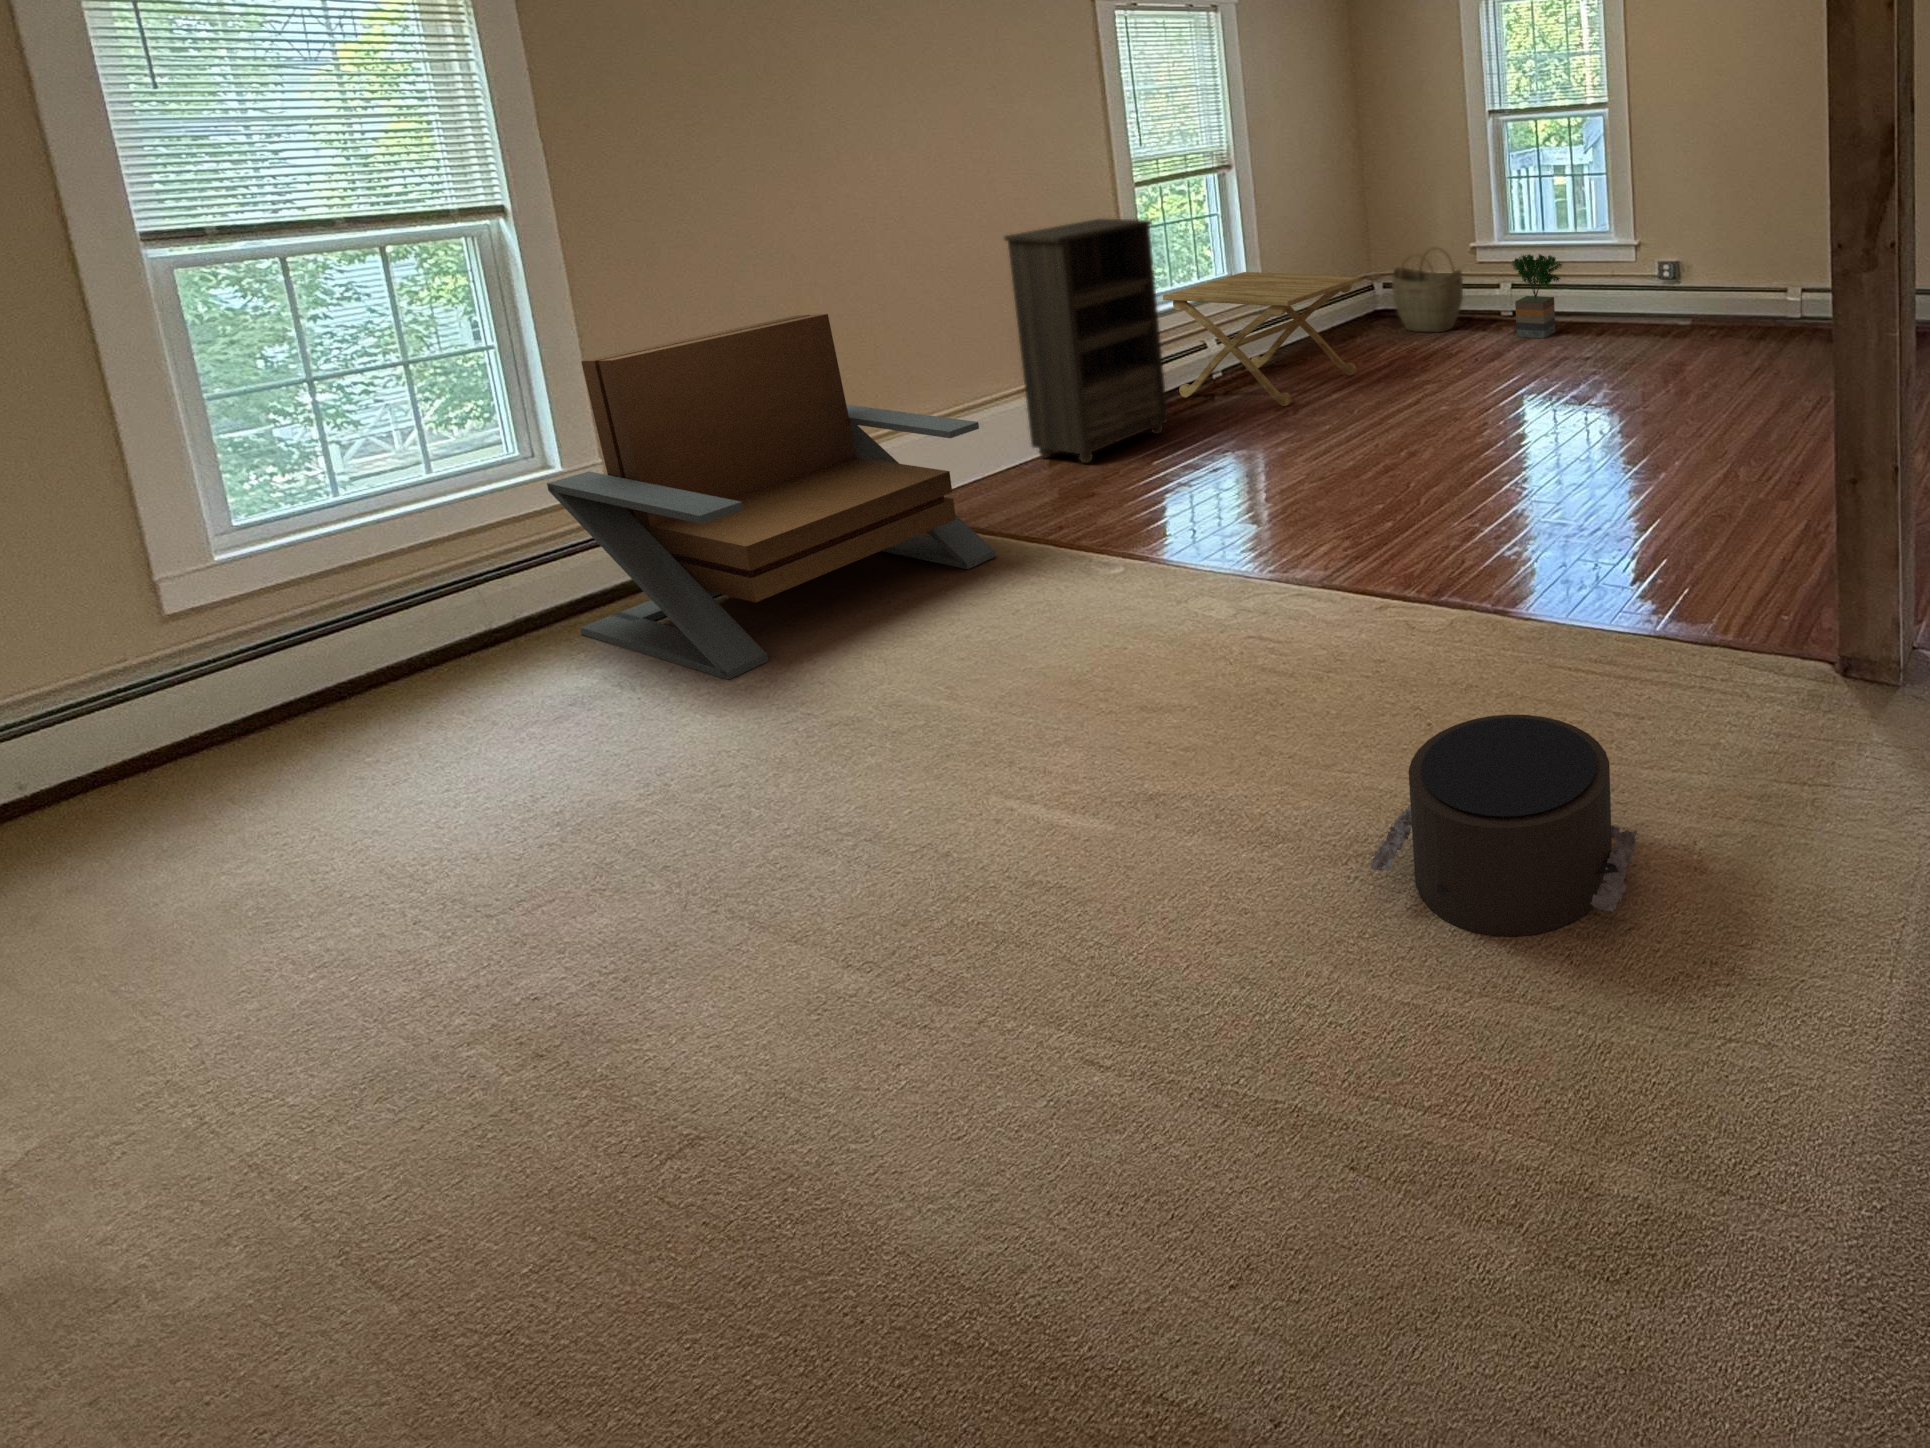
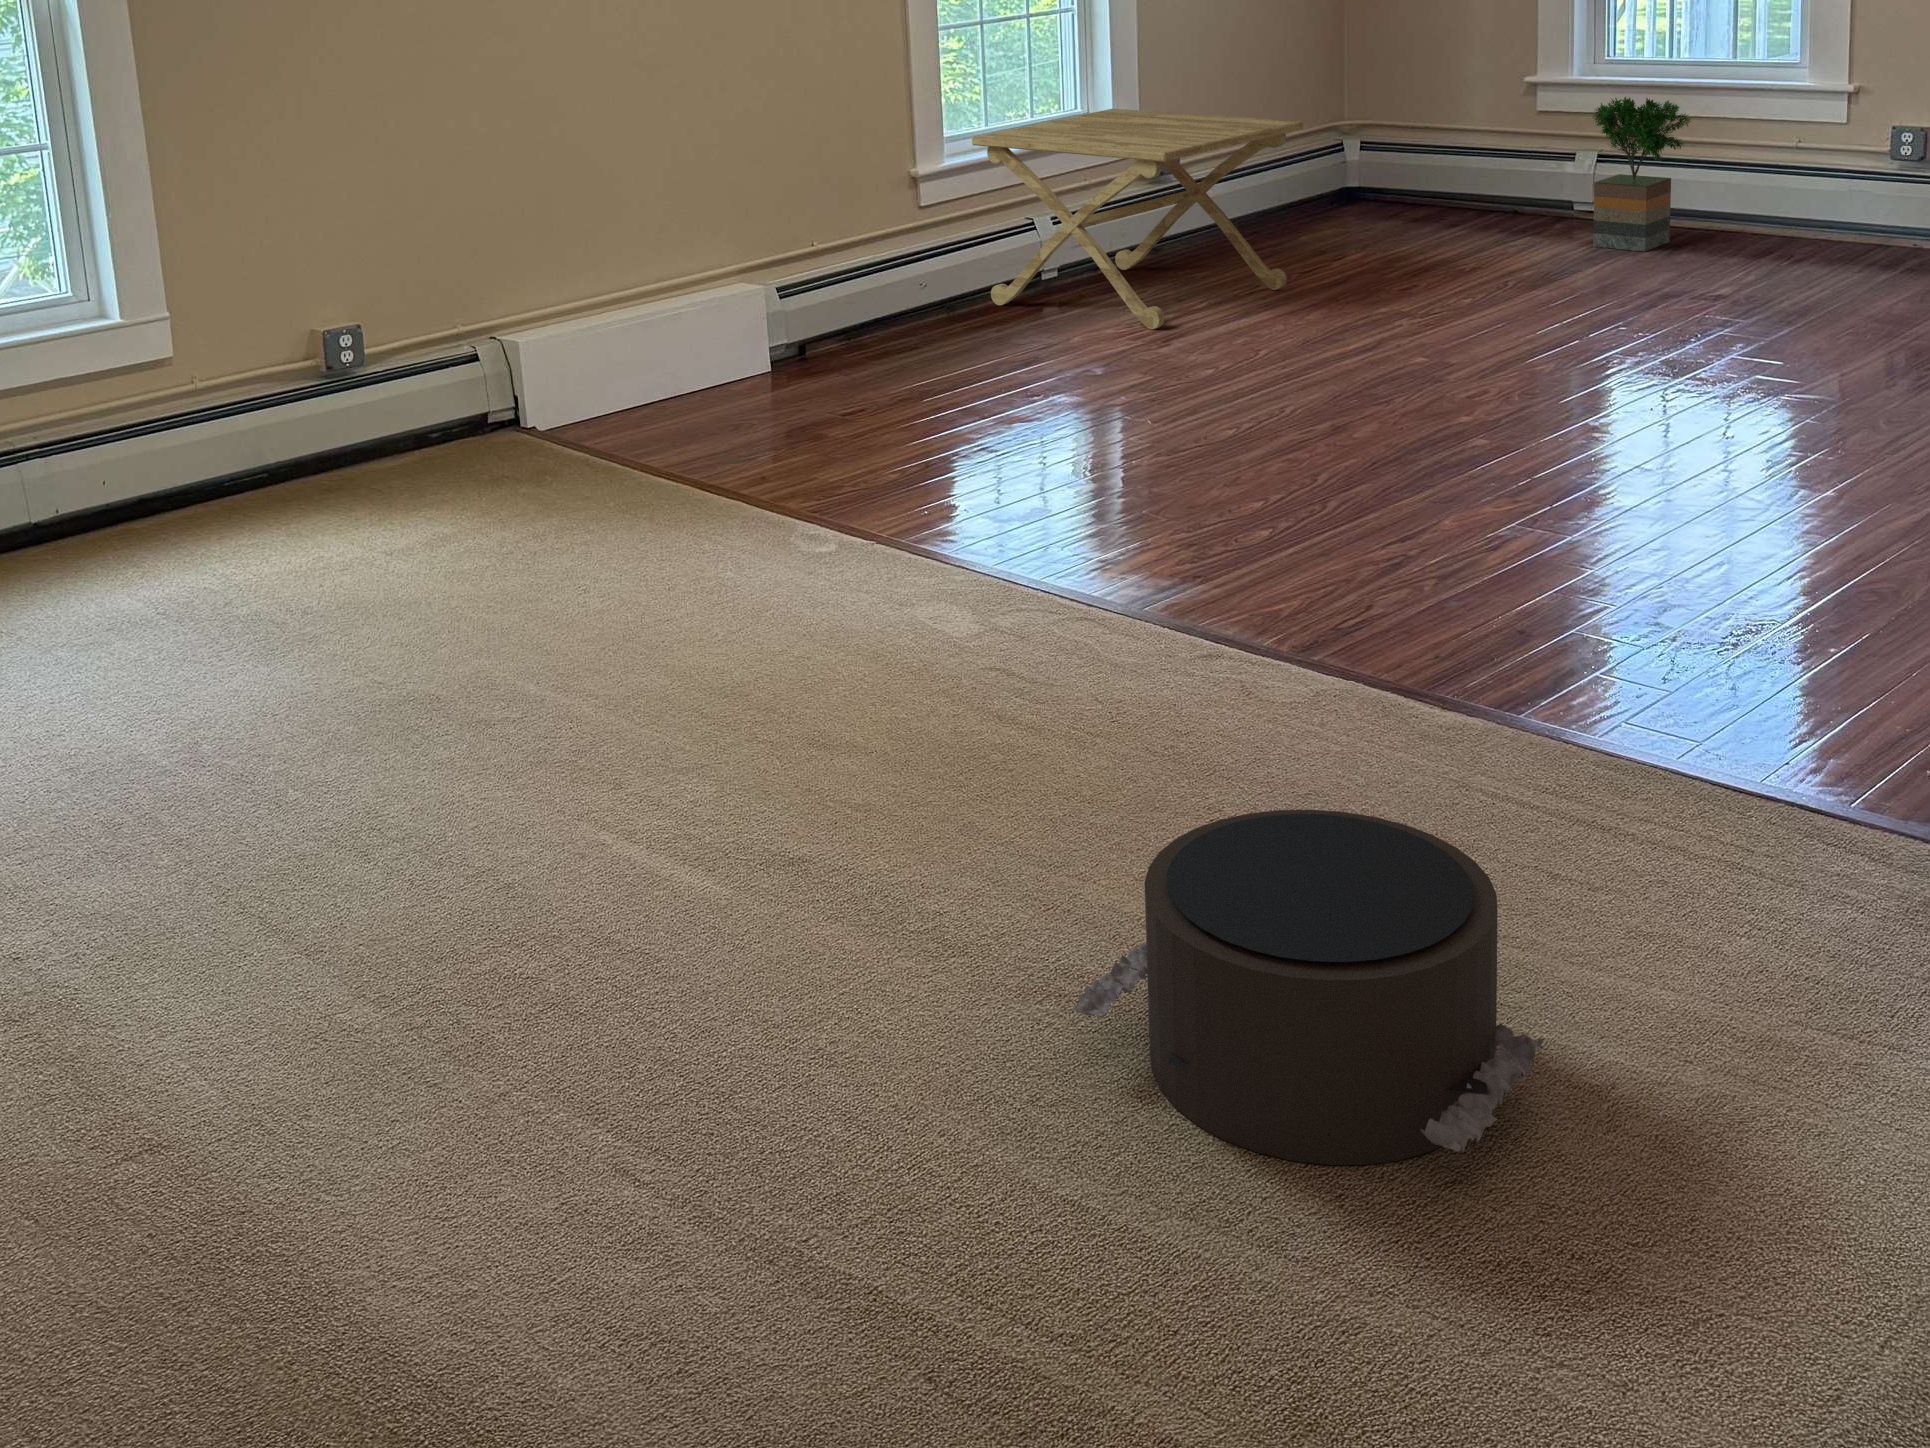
bookshelf: present [1004,219,1168,463] -> none [721,6,959,388]
woven basket: present [1392,248,1463,333] -> none [1374,83,1503,232]
lounge chair: present [547,314,995,679] -> none [101,124,662,619]

